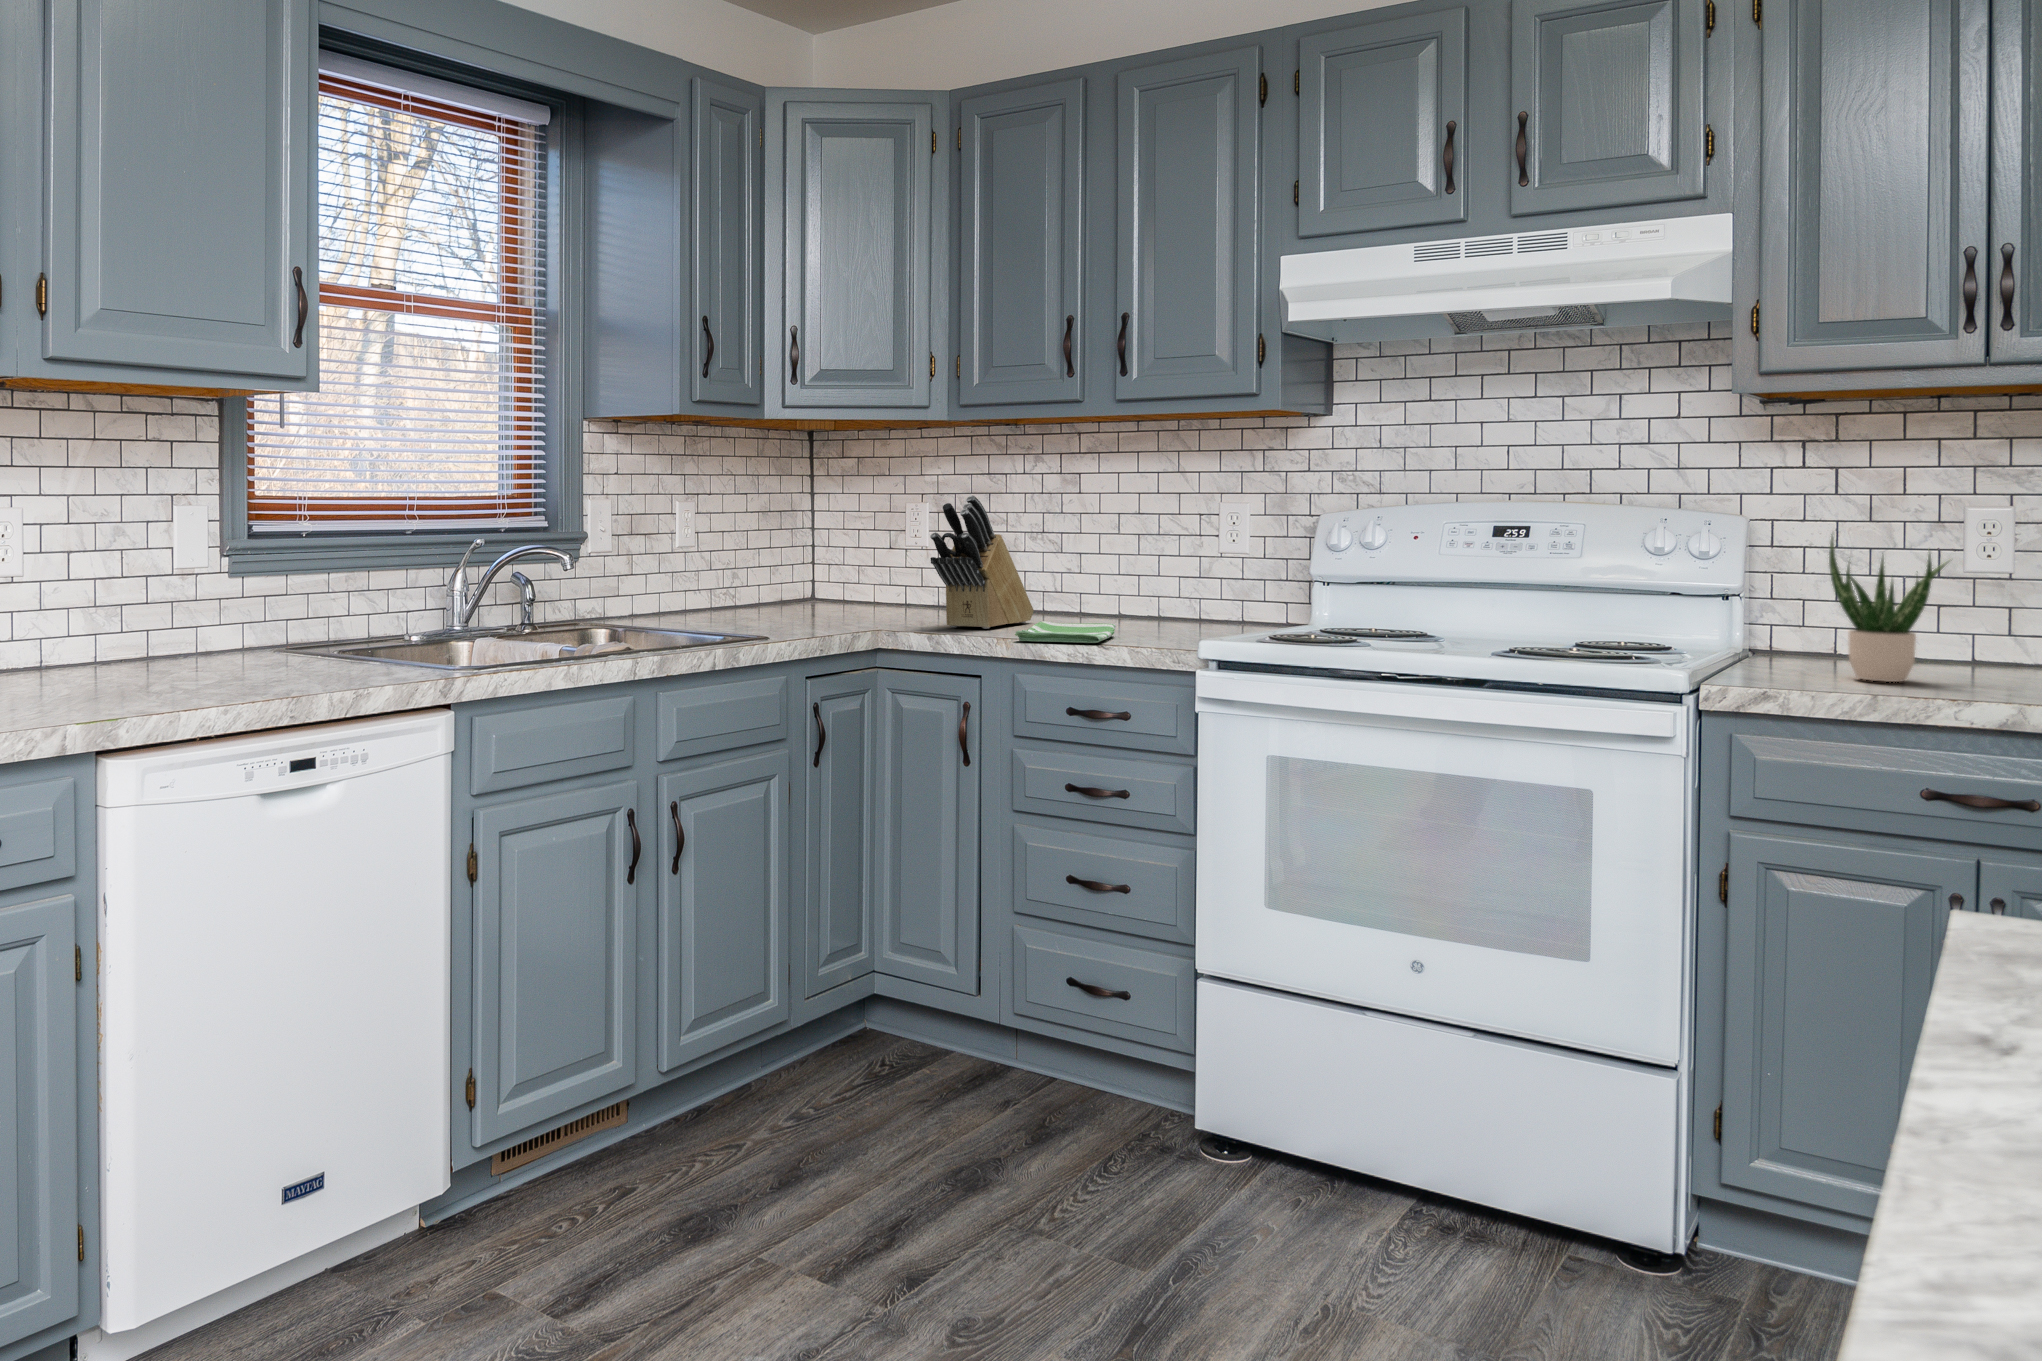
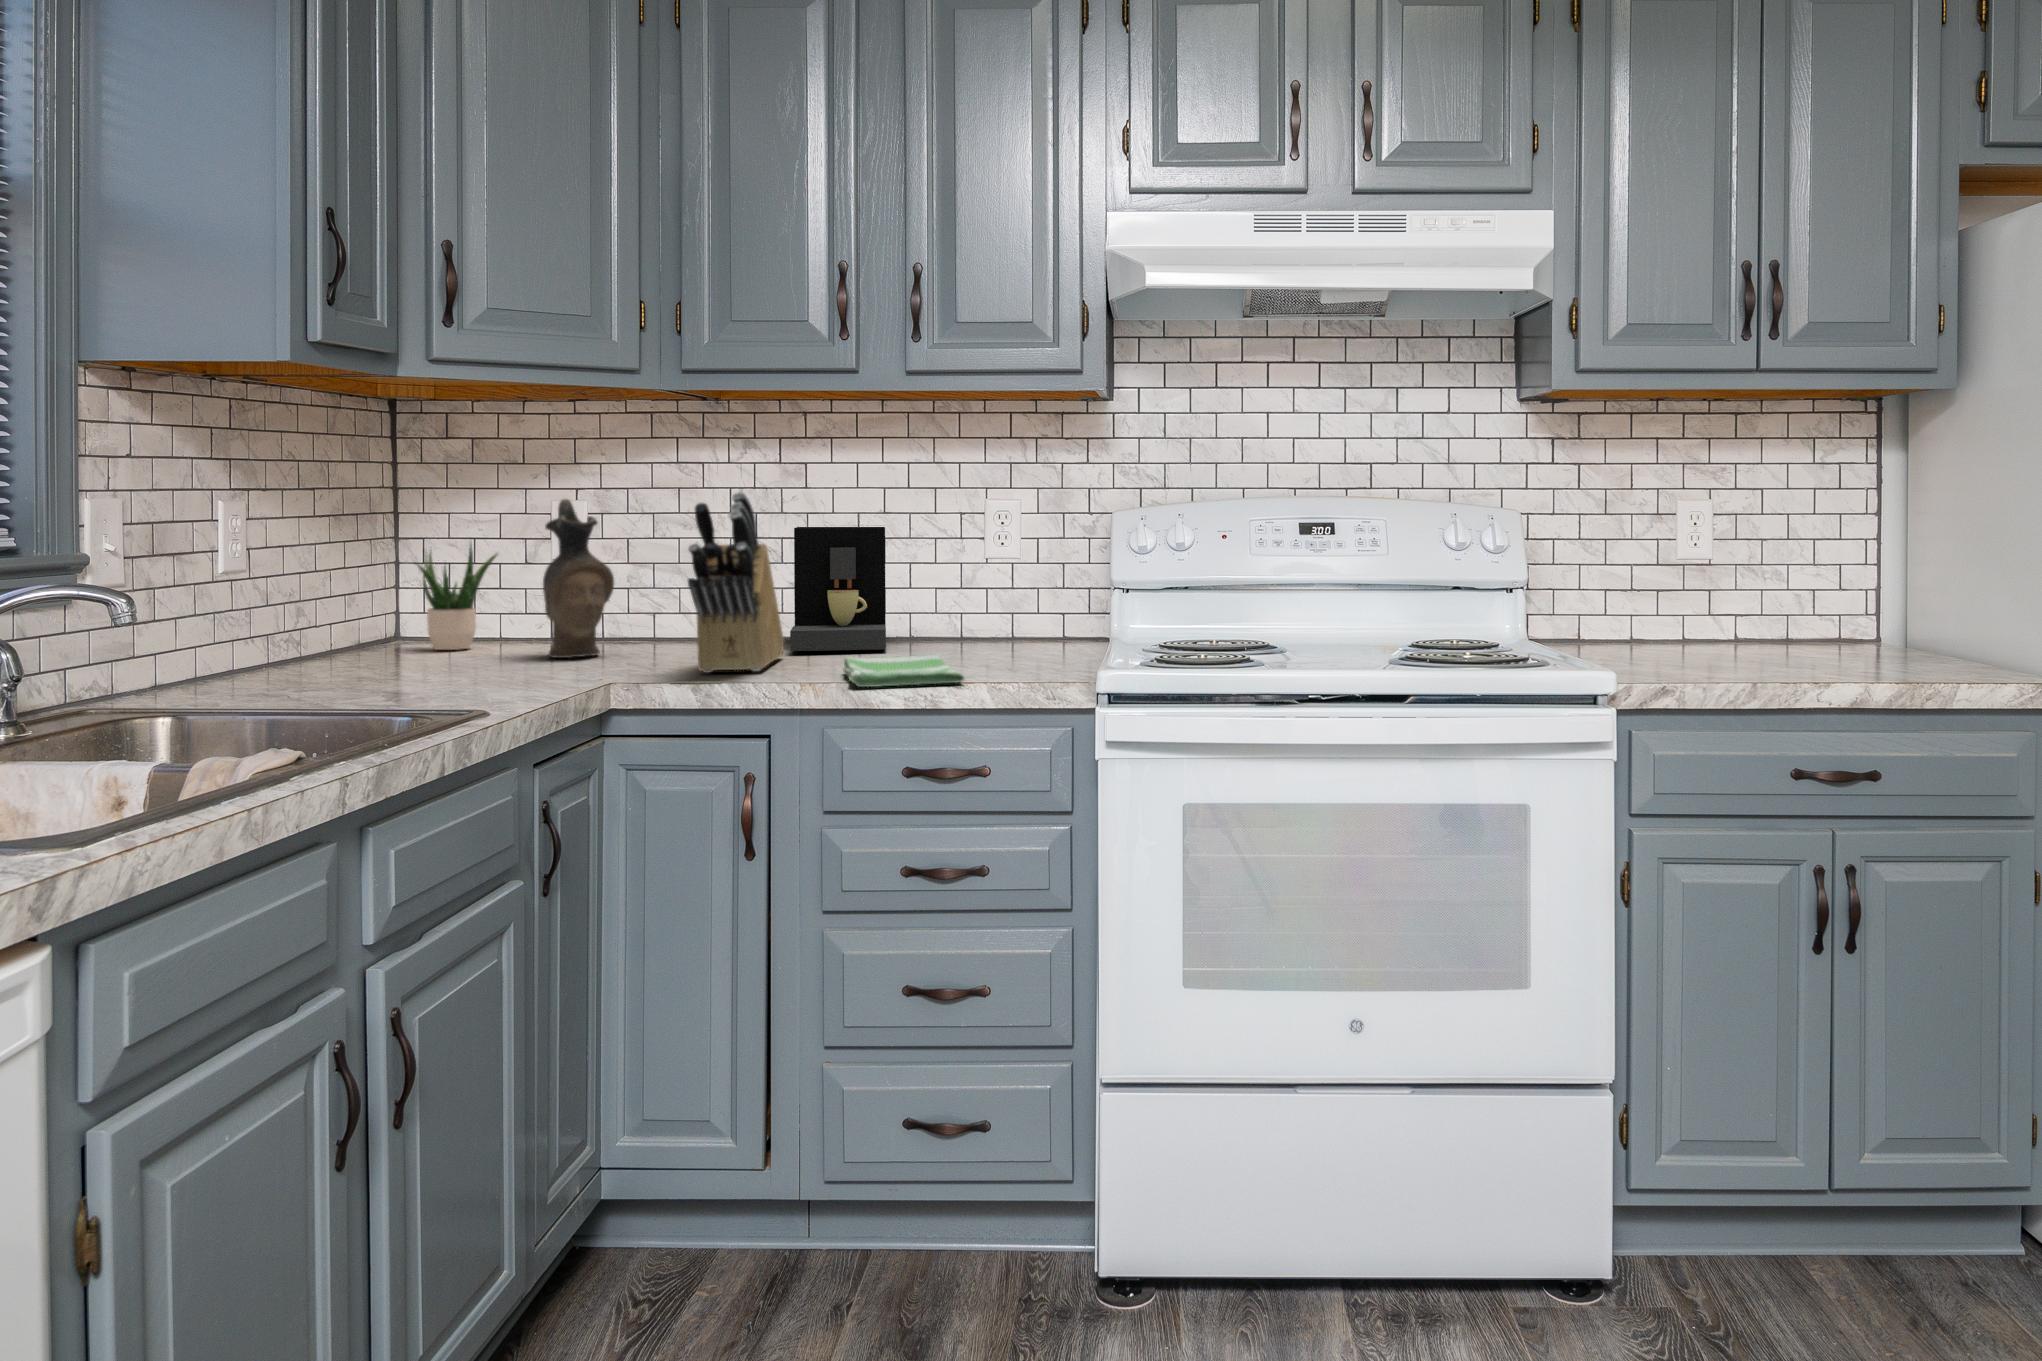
ceramic pitcher: none [882,500,929,614] -> present [543,499,614,658]
coffee maker: none [1043,523,1154,622] -> present [790,527,886,651]
potted plant: present [1829,536,1948,682] -> present [417,544,498,650]

